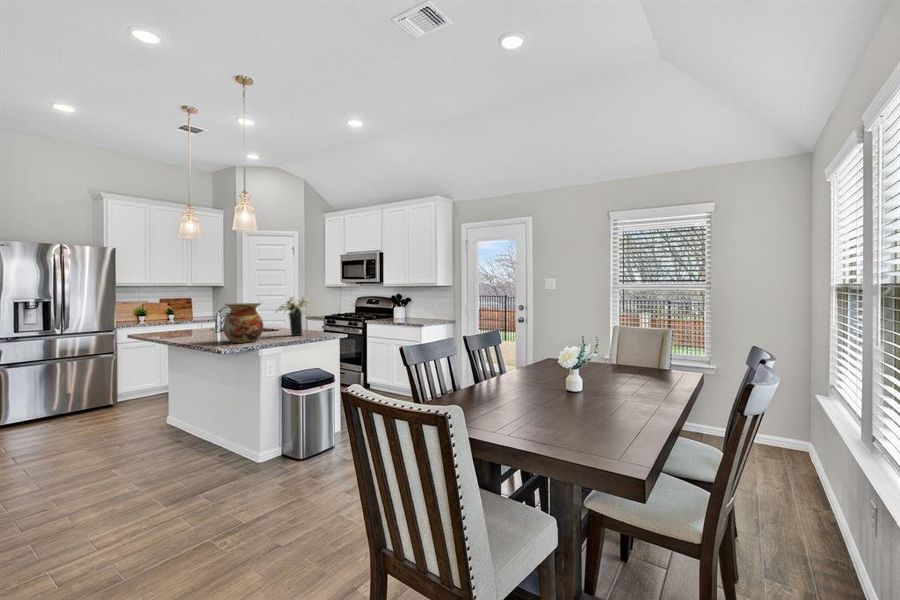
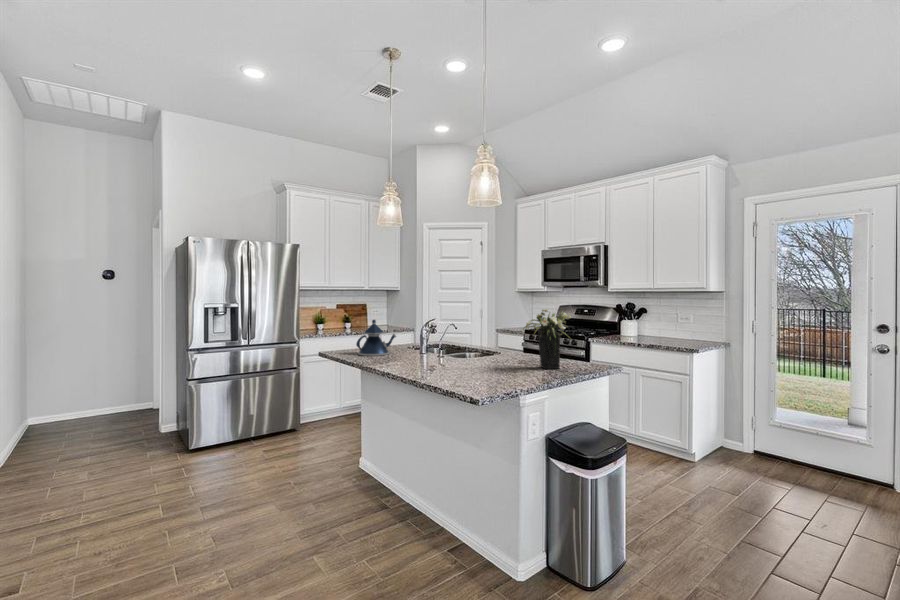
vase: present [223,303,263,343] -> none [461,318,516,381]
teapot: none [159,308,195,335] -> present [356,320,396,356]

